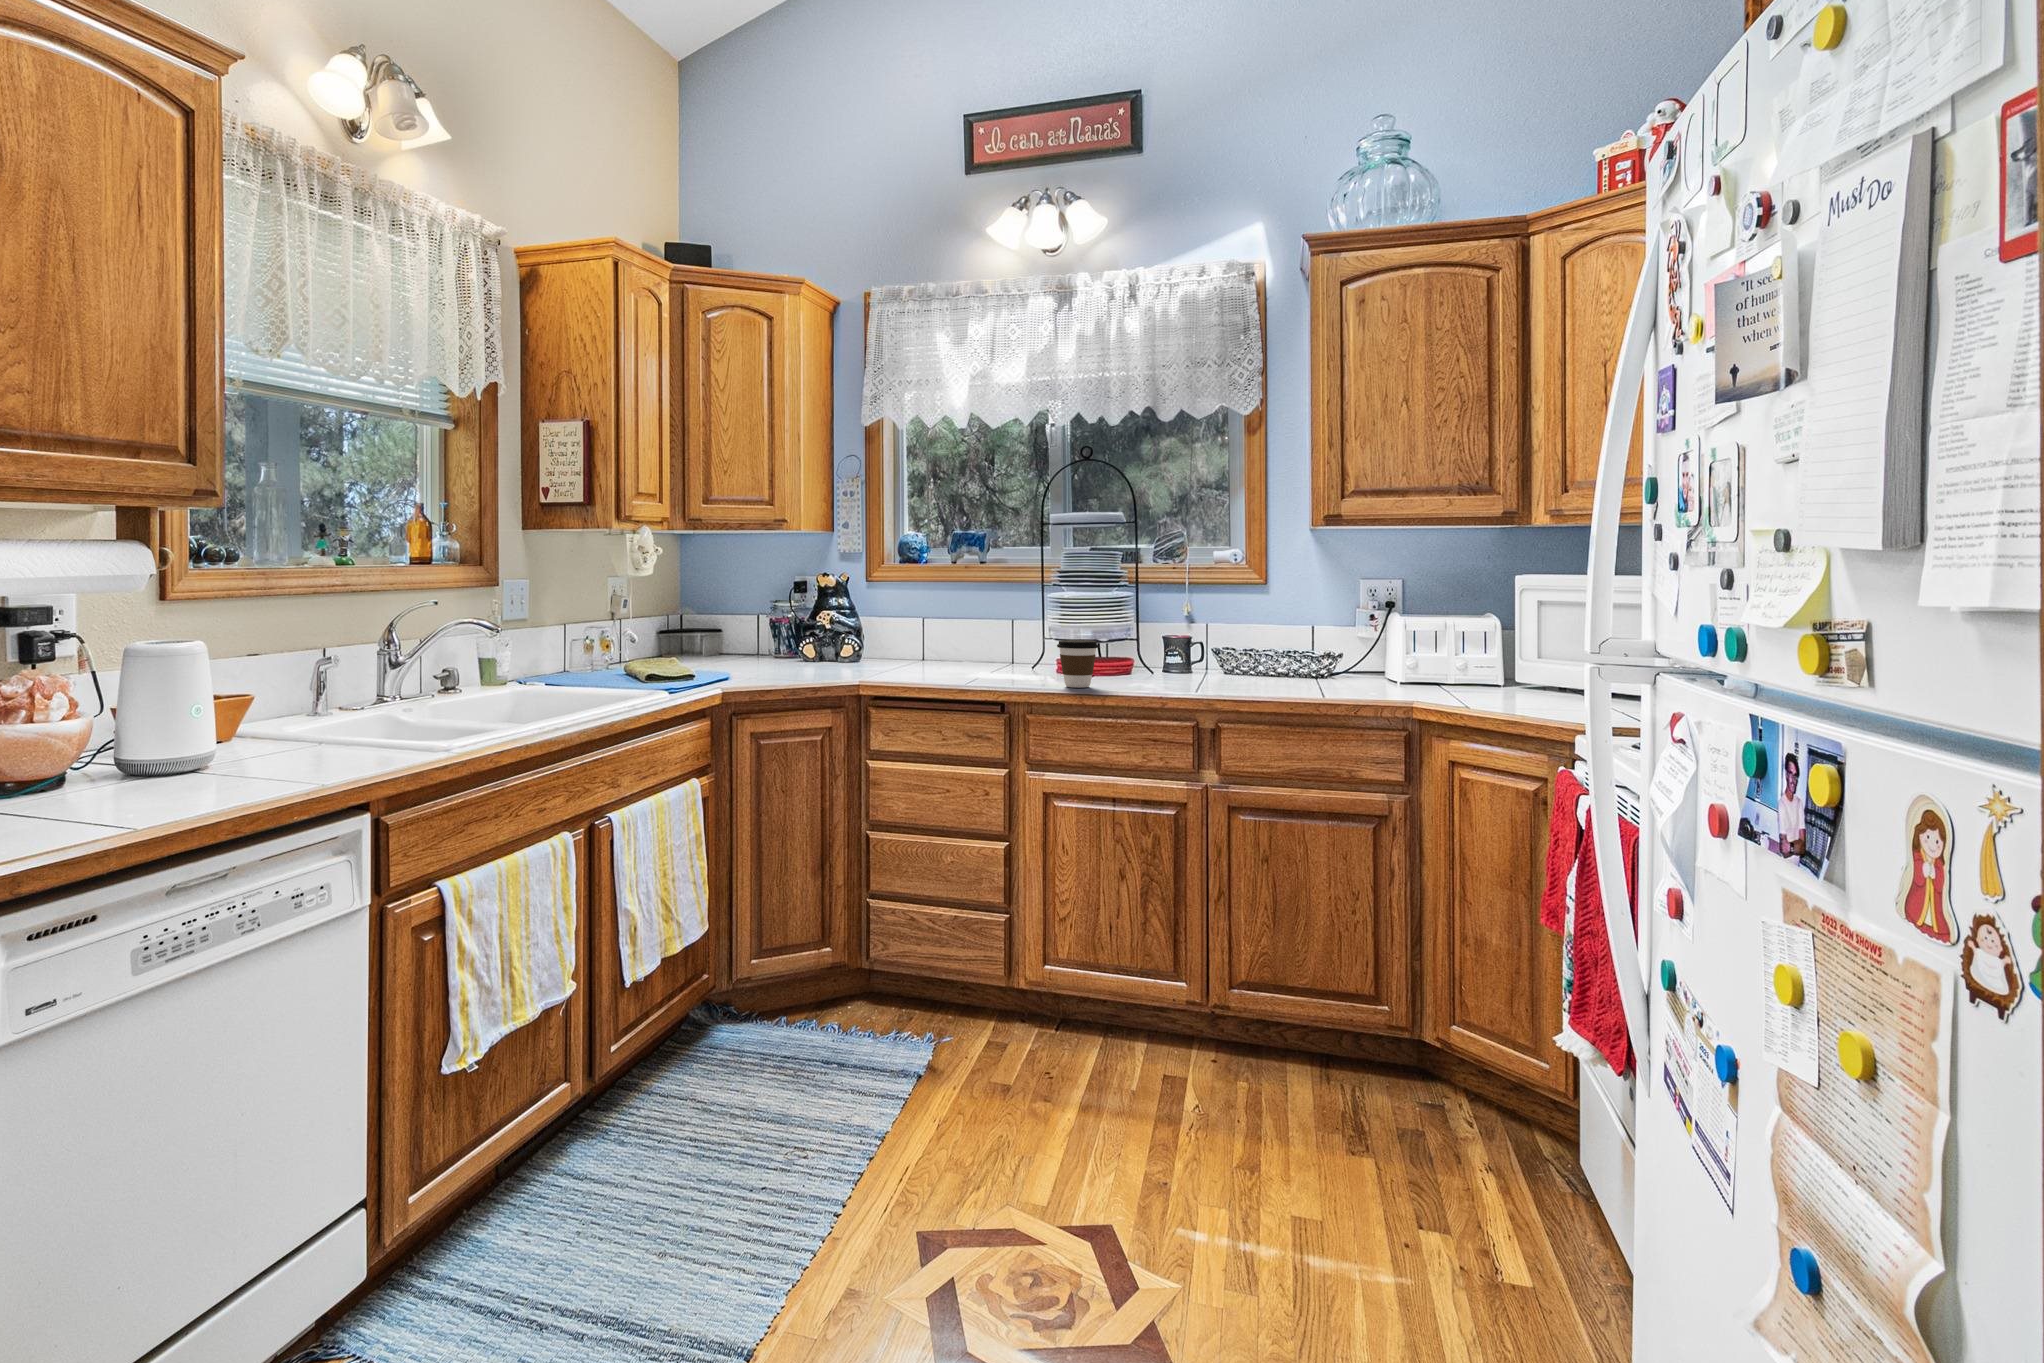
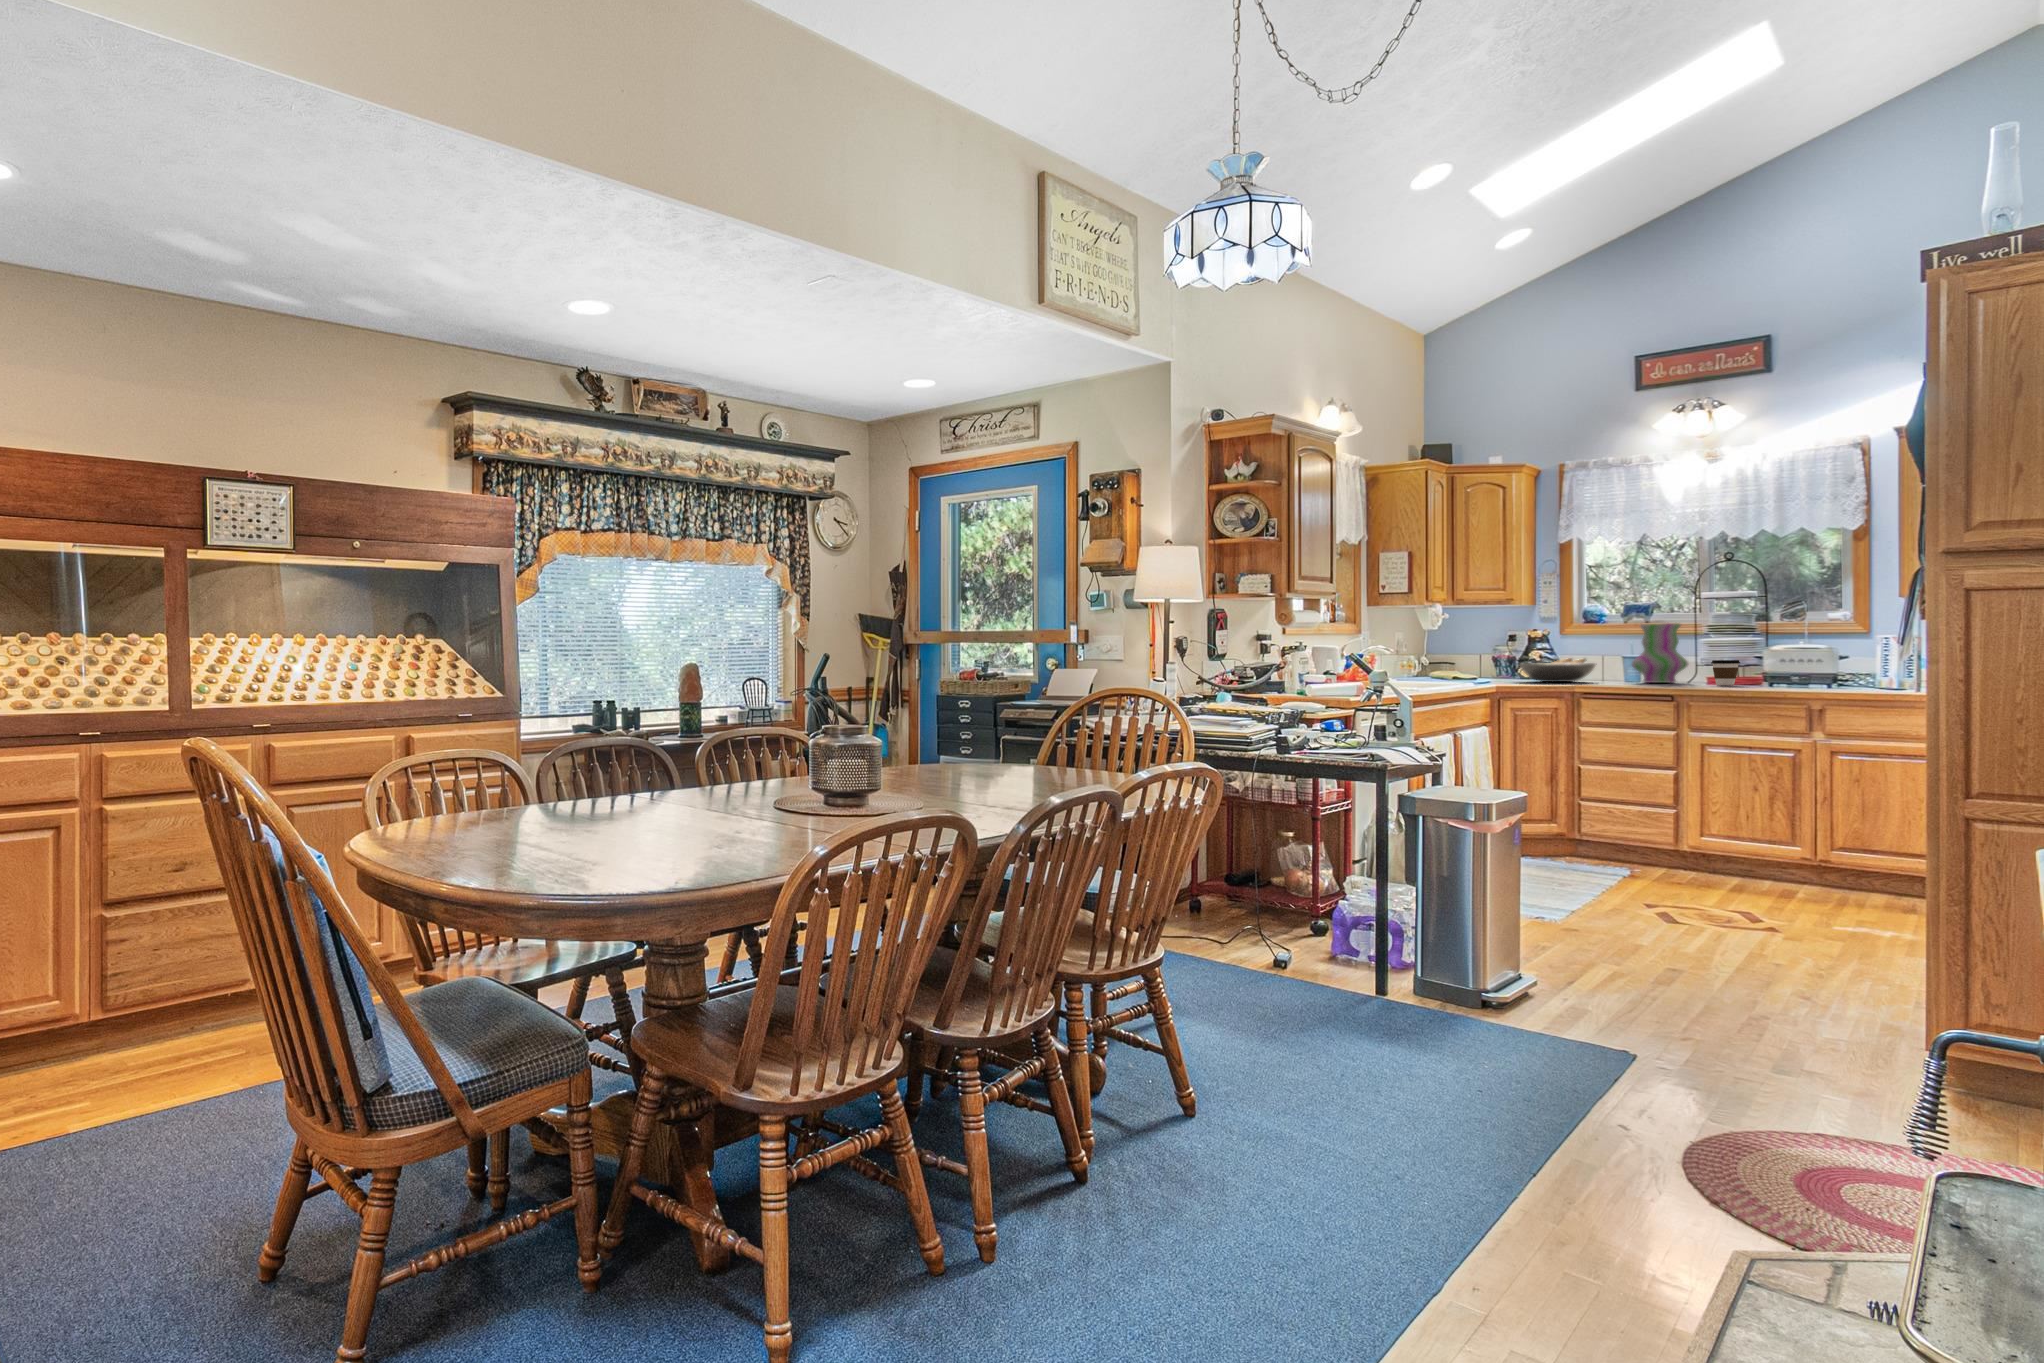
vase: none [950,571,1030,676] -> present [1632,623,1688,683]
fruit bowl: none [788,629,903,671] -> present [1520,658,1597,682]

